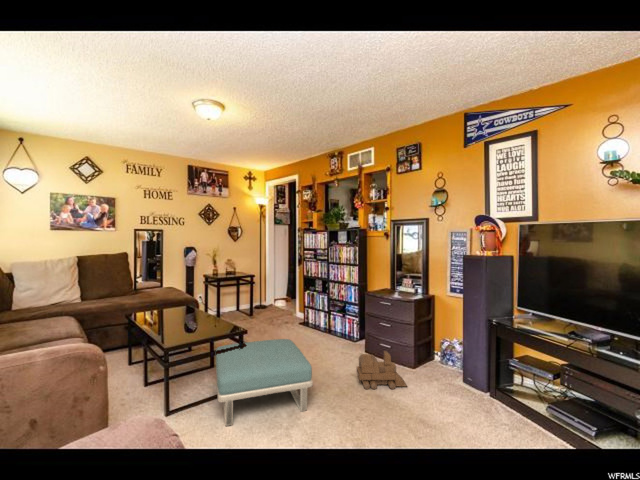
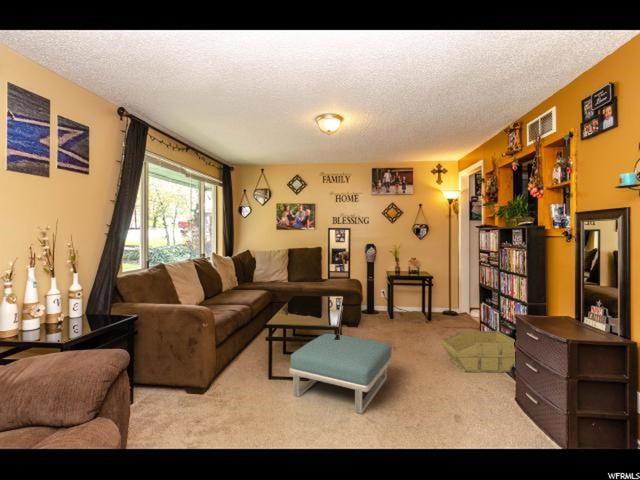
storage bin: none [299,310,352,348] -> present [441,331,516,372]
toy train: present [357,351,407,389] -> none [442,385,515,449]

